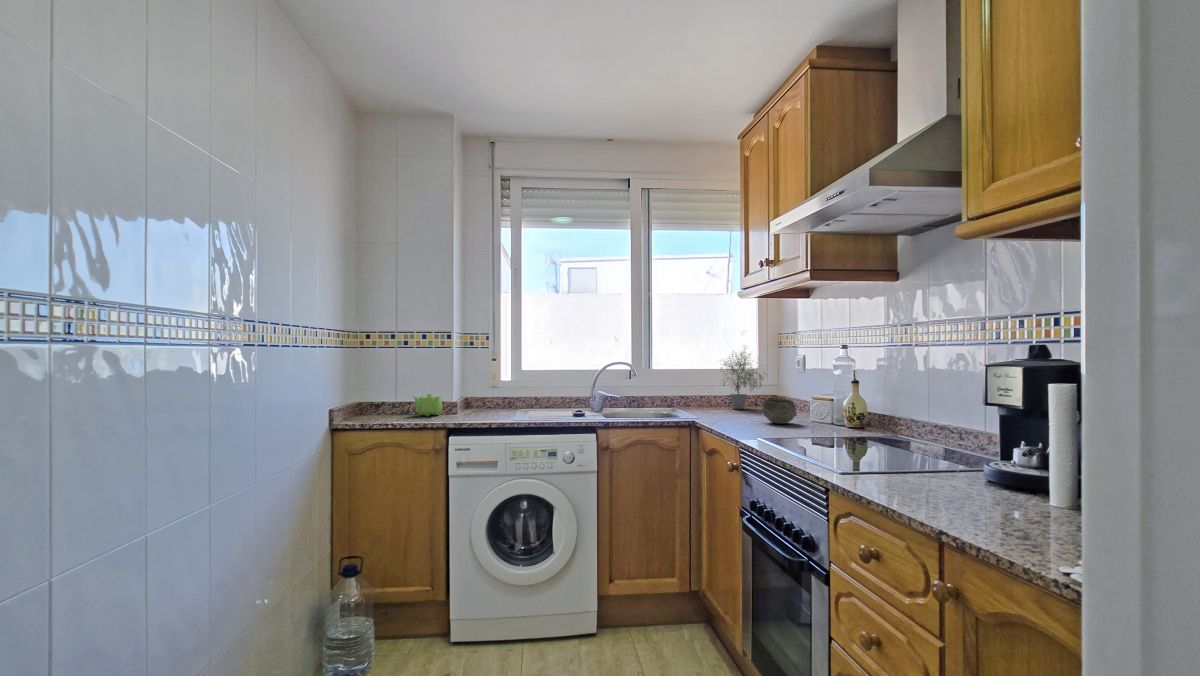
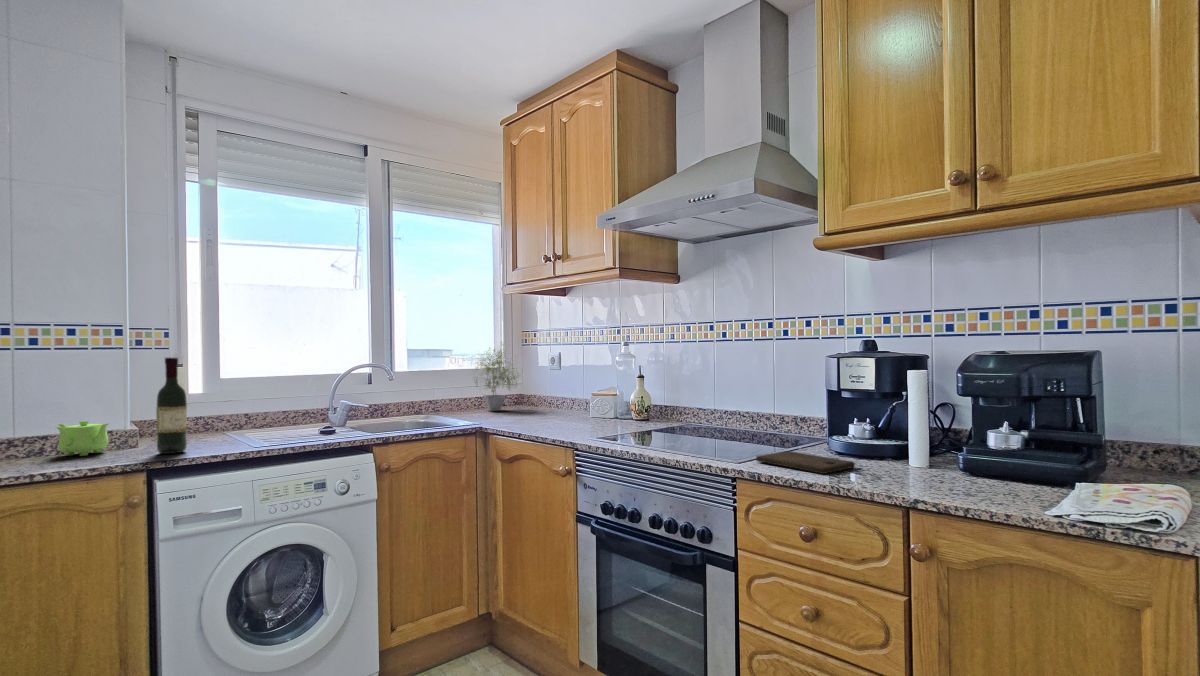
wine bottle: none [459,354,477,419] -> present [156,357,187,454]
bowl: present [762,399,797,424] -> none [548,397,584,422]
cutting board: none [889,476,1012,508] -> present [756,451,855,474]

